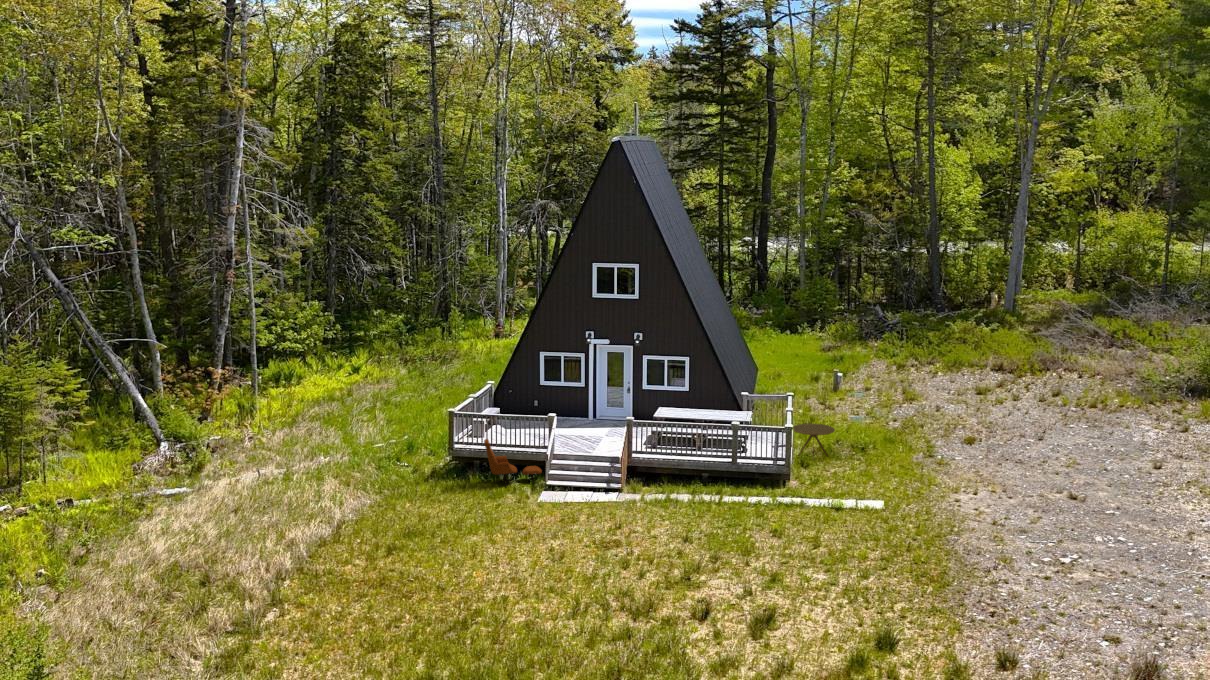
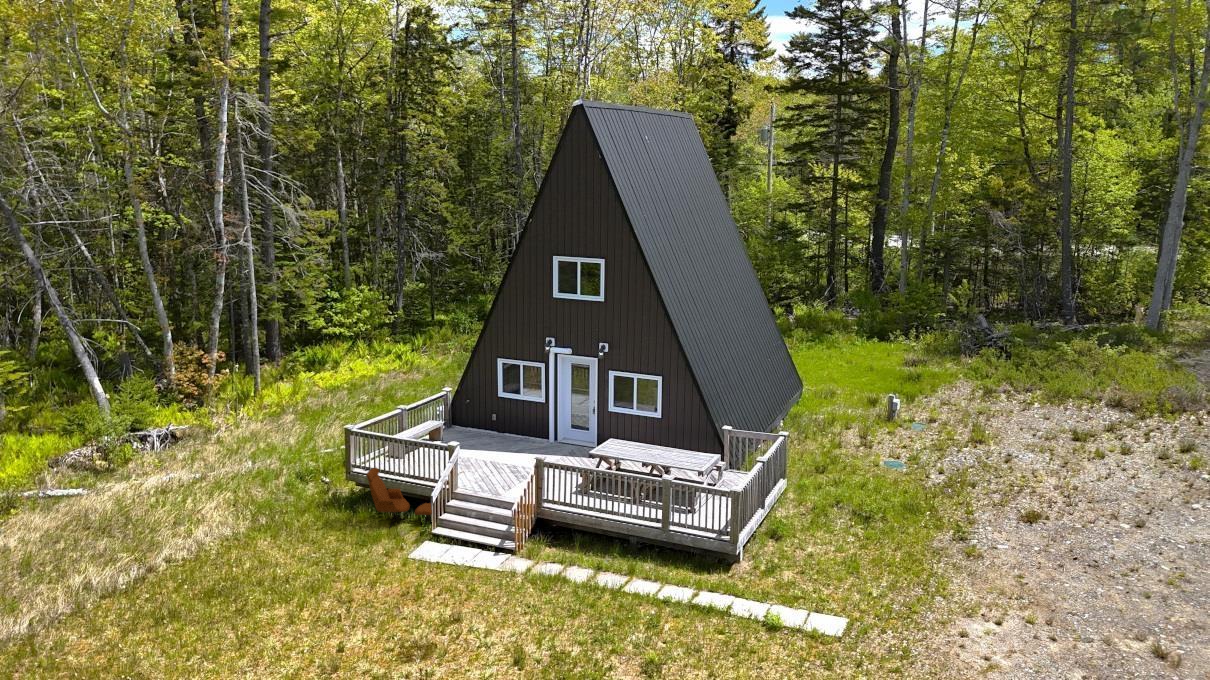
round table: present [793,423,835,456] -> none [768,475,825,528]

